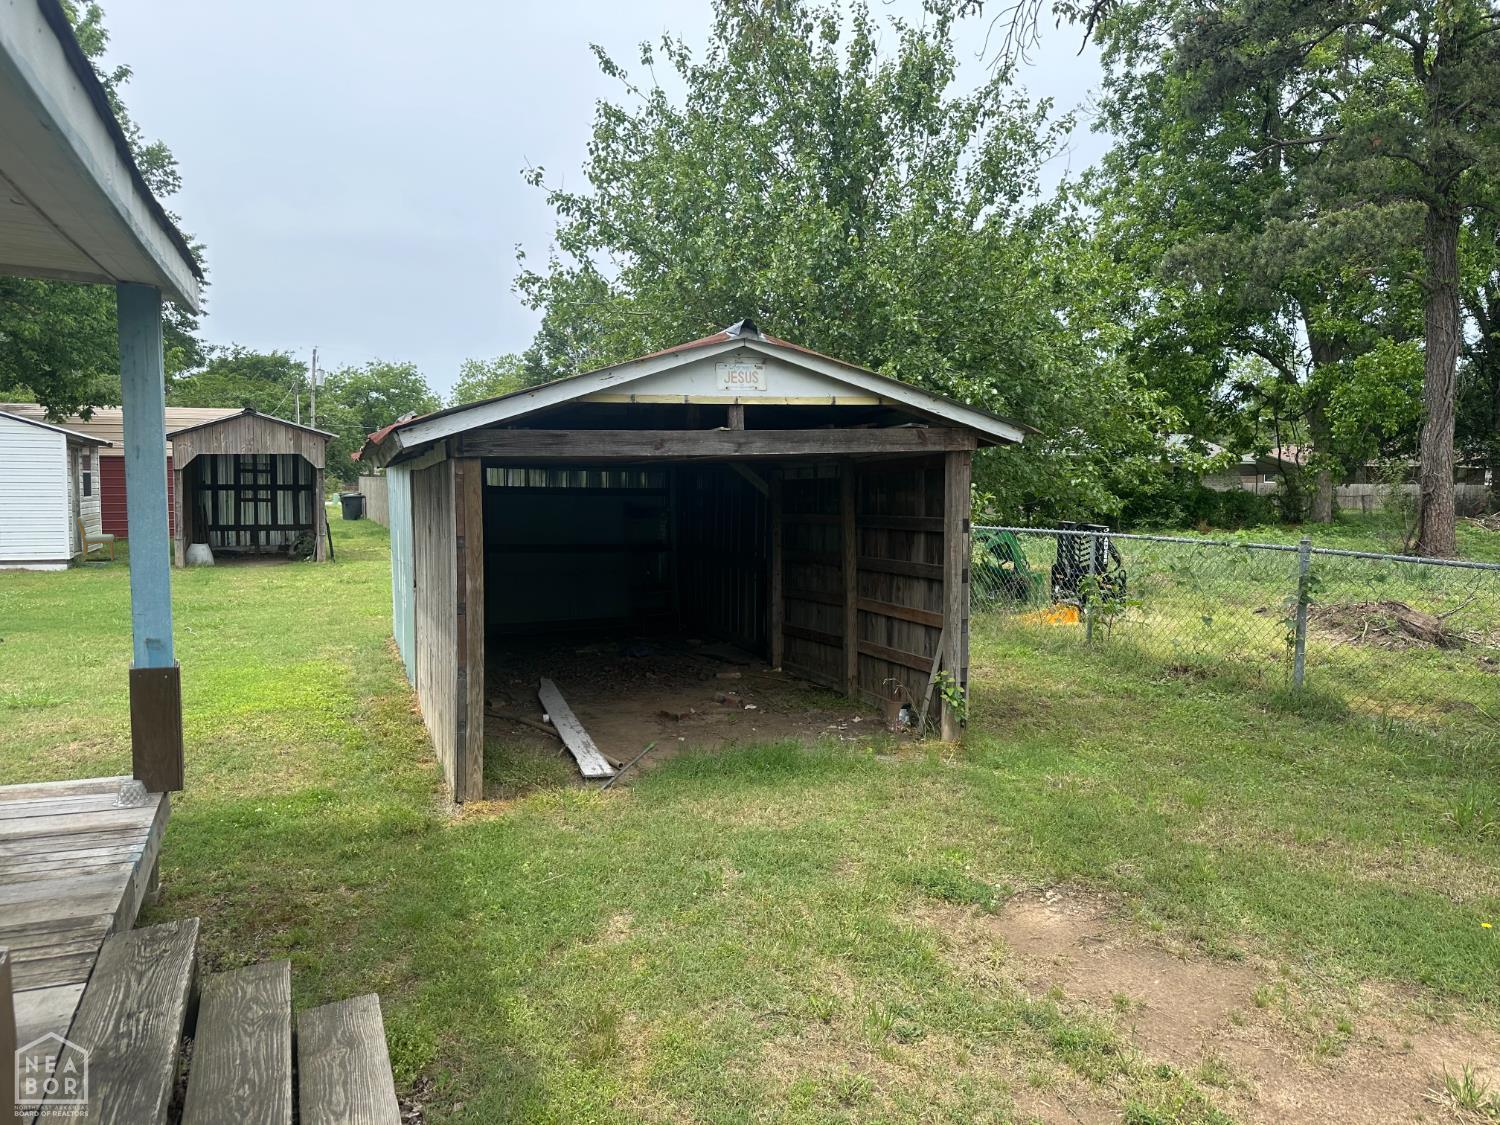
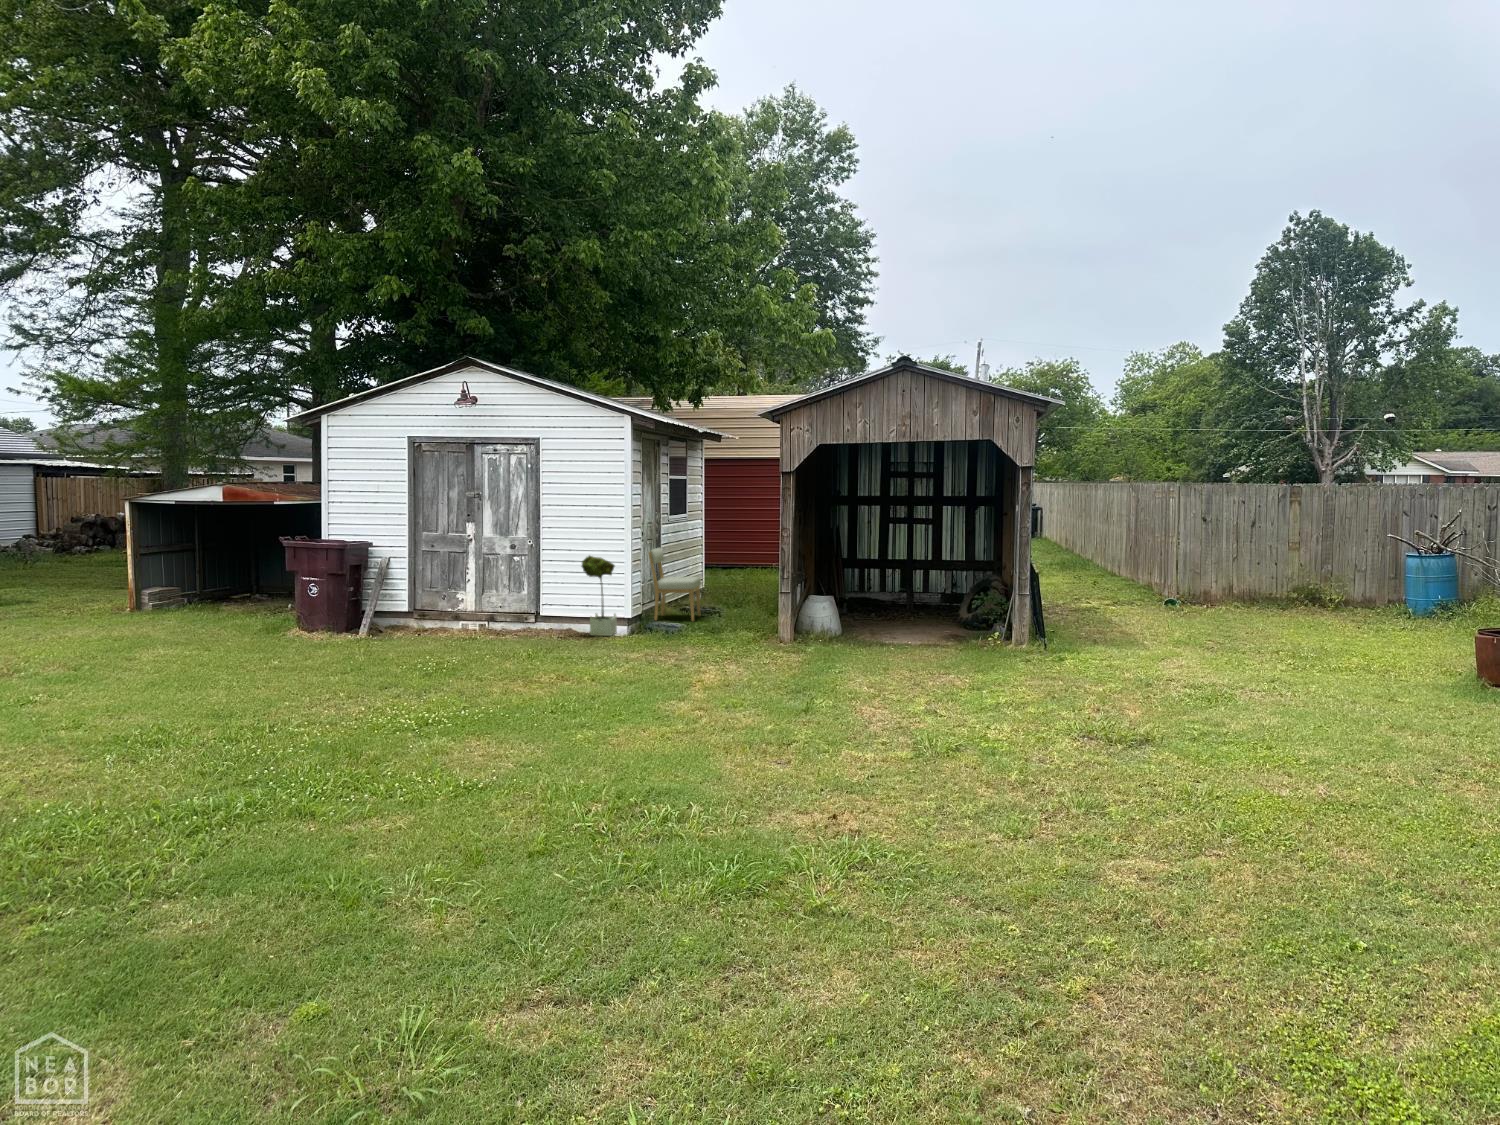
potted tree: none [39,519,65,567] -> present [582,556,617,636]

